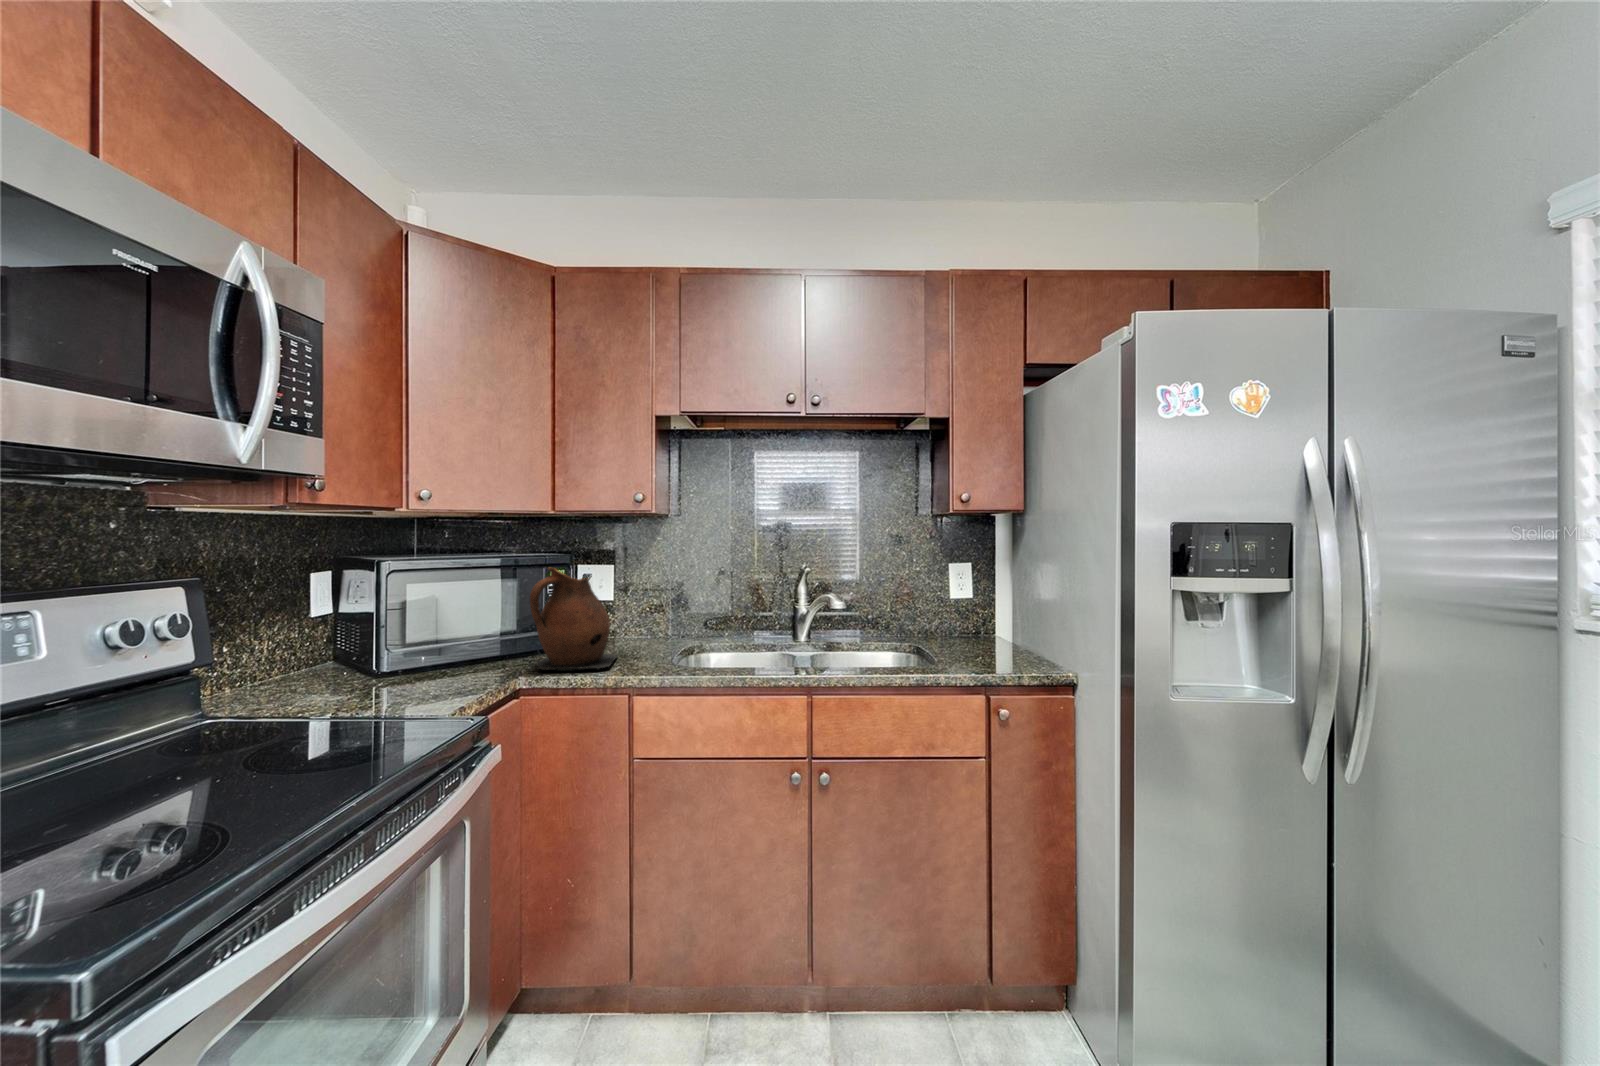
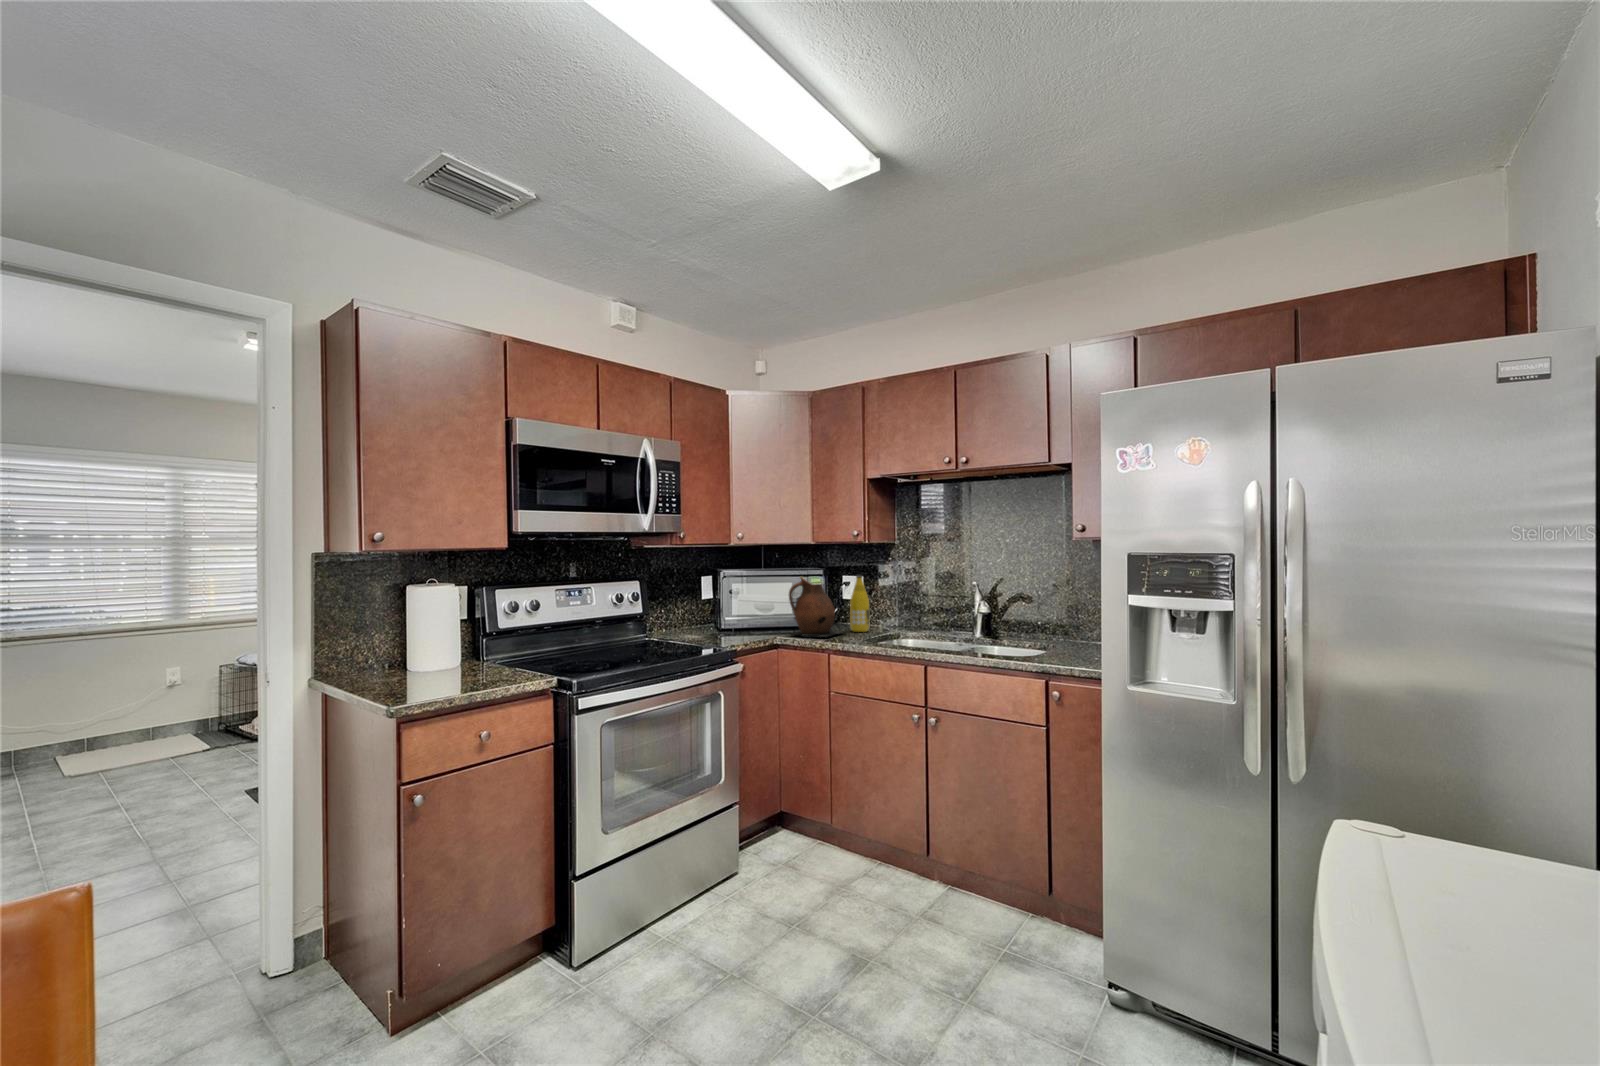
bottle: none [616,563,647,652] -> present [850,575,870,632]

